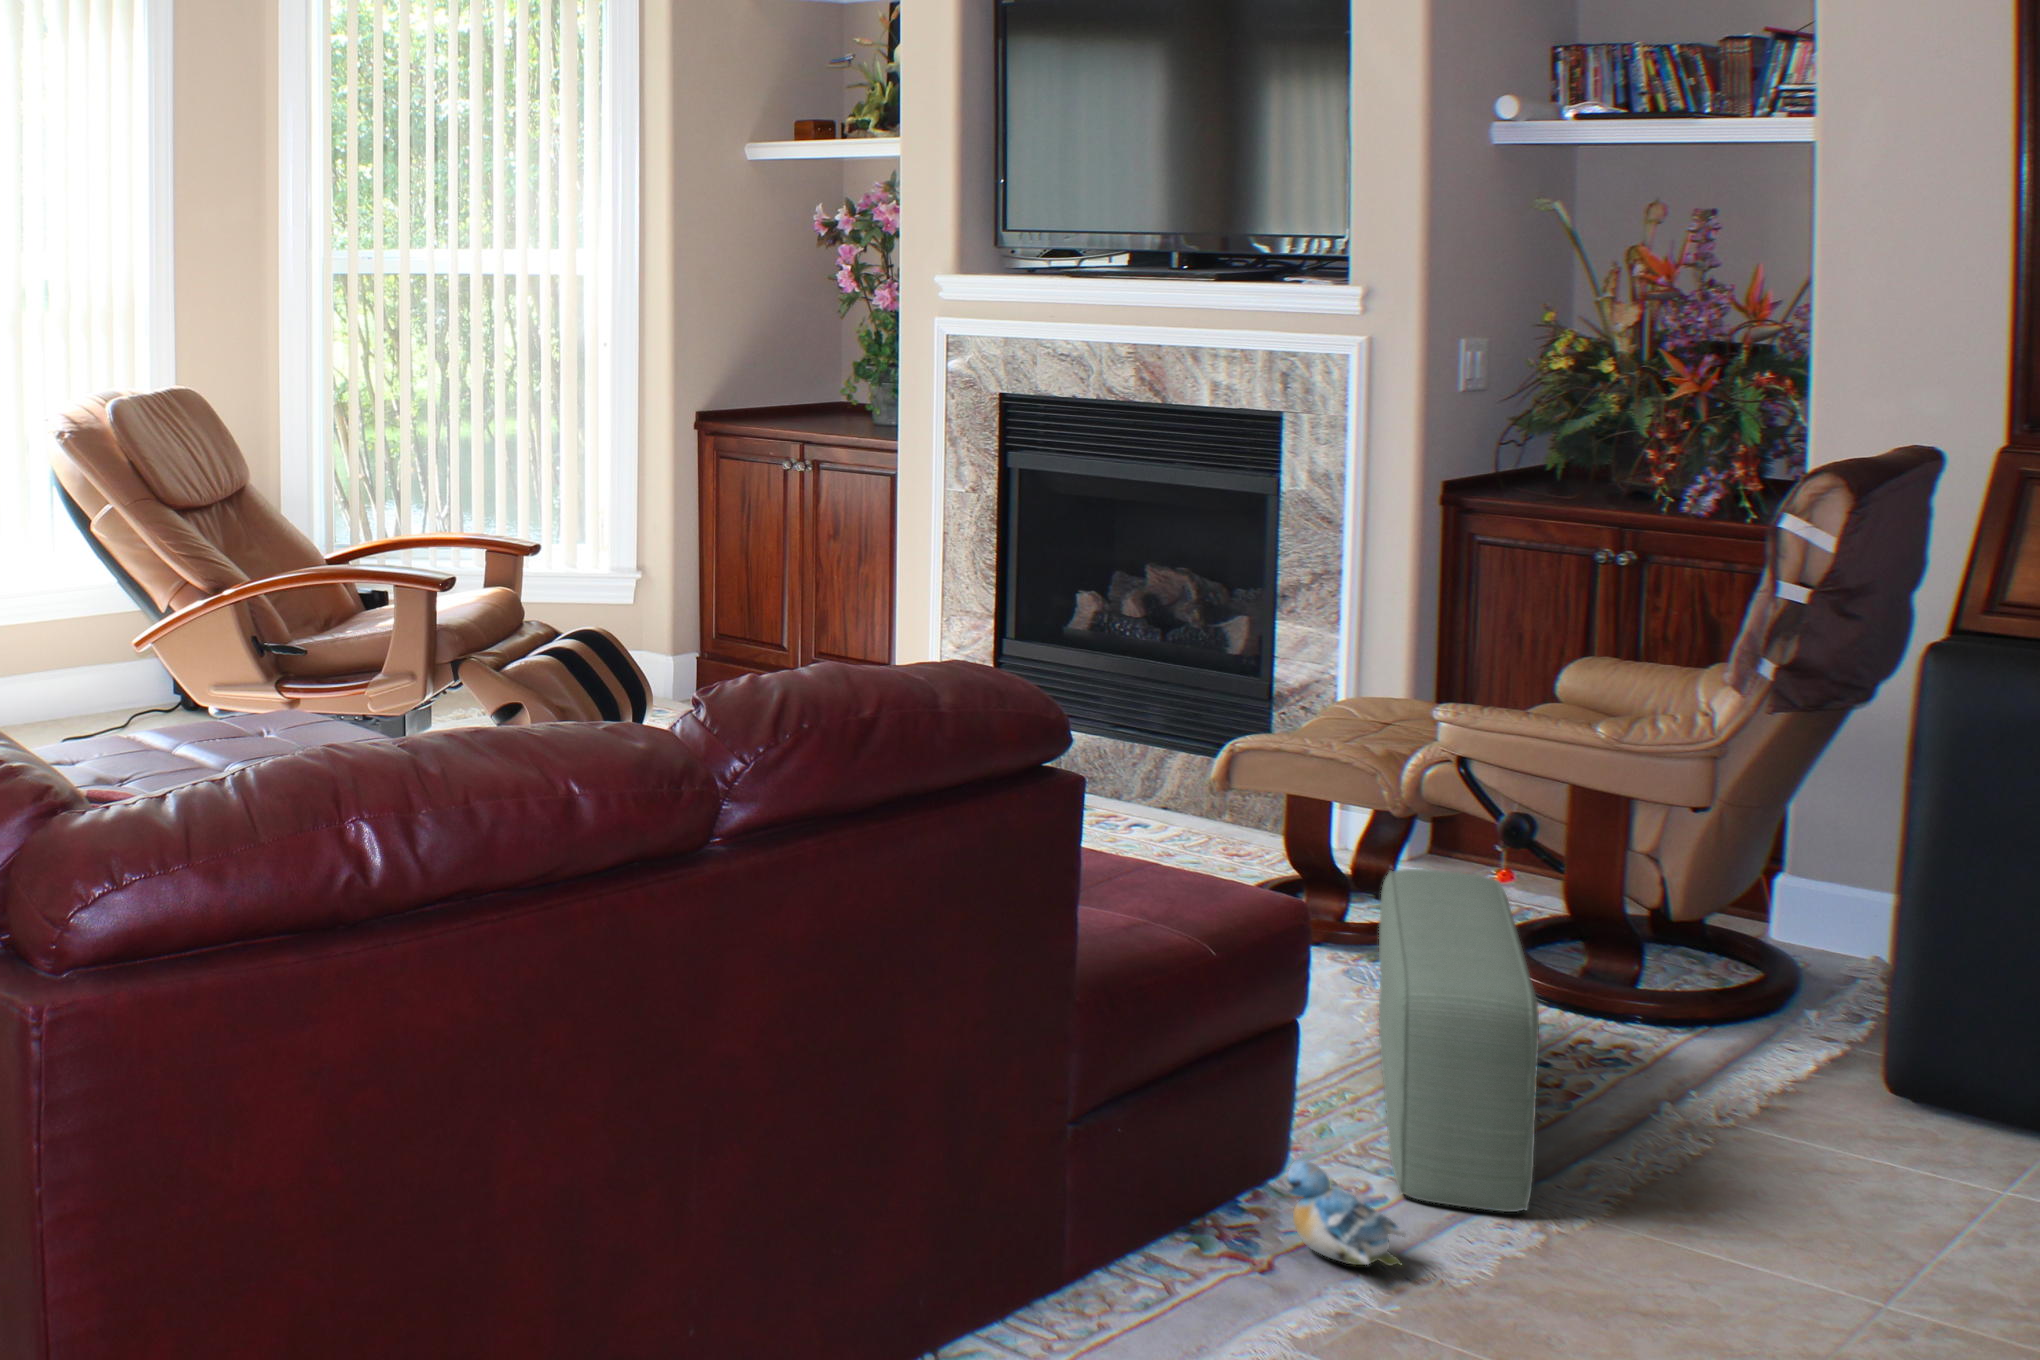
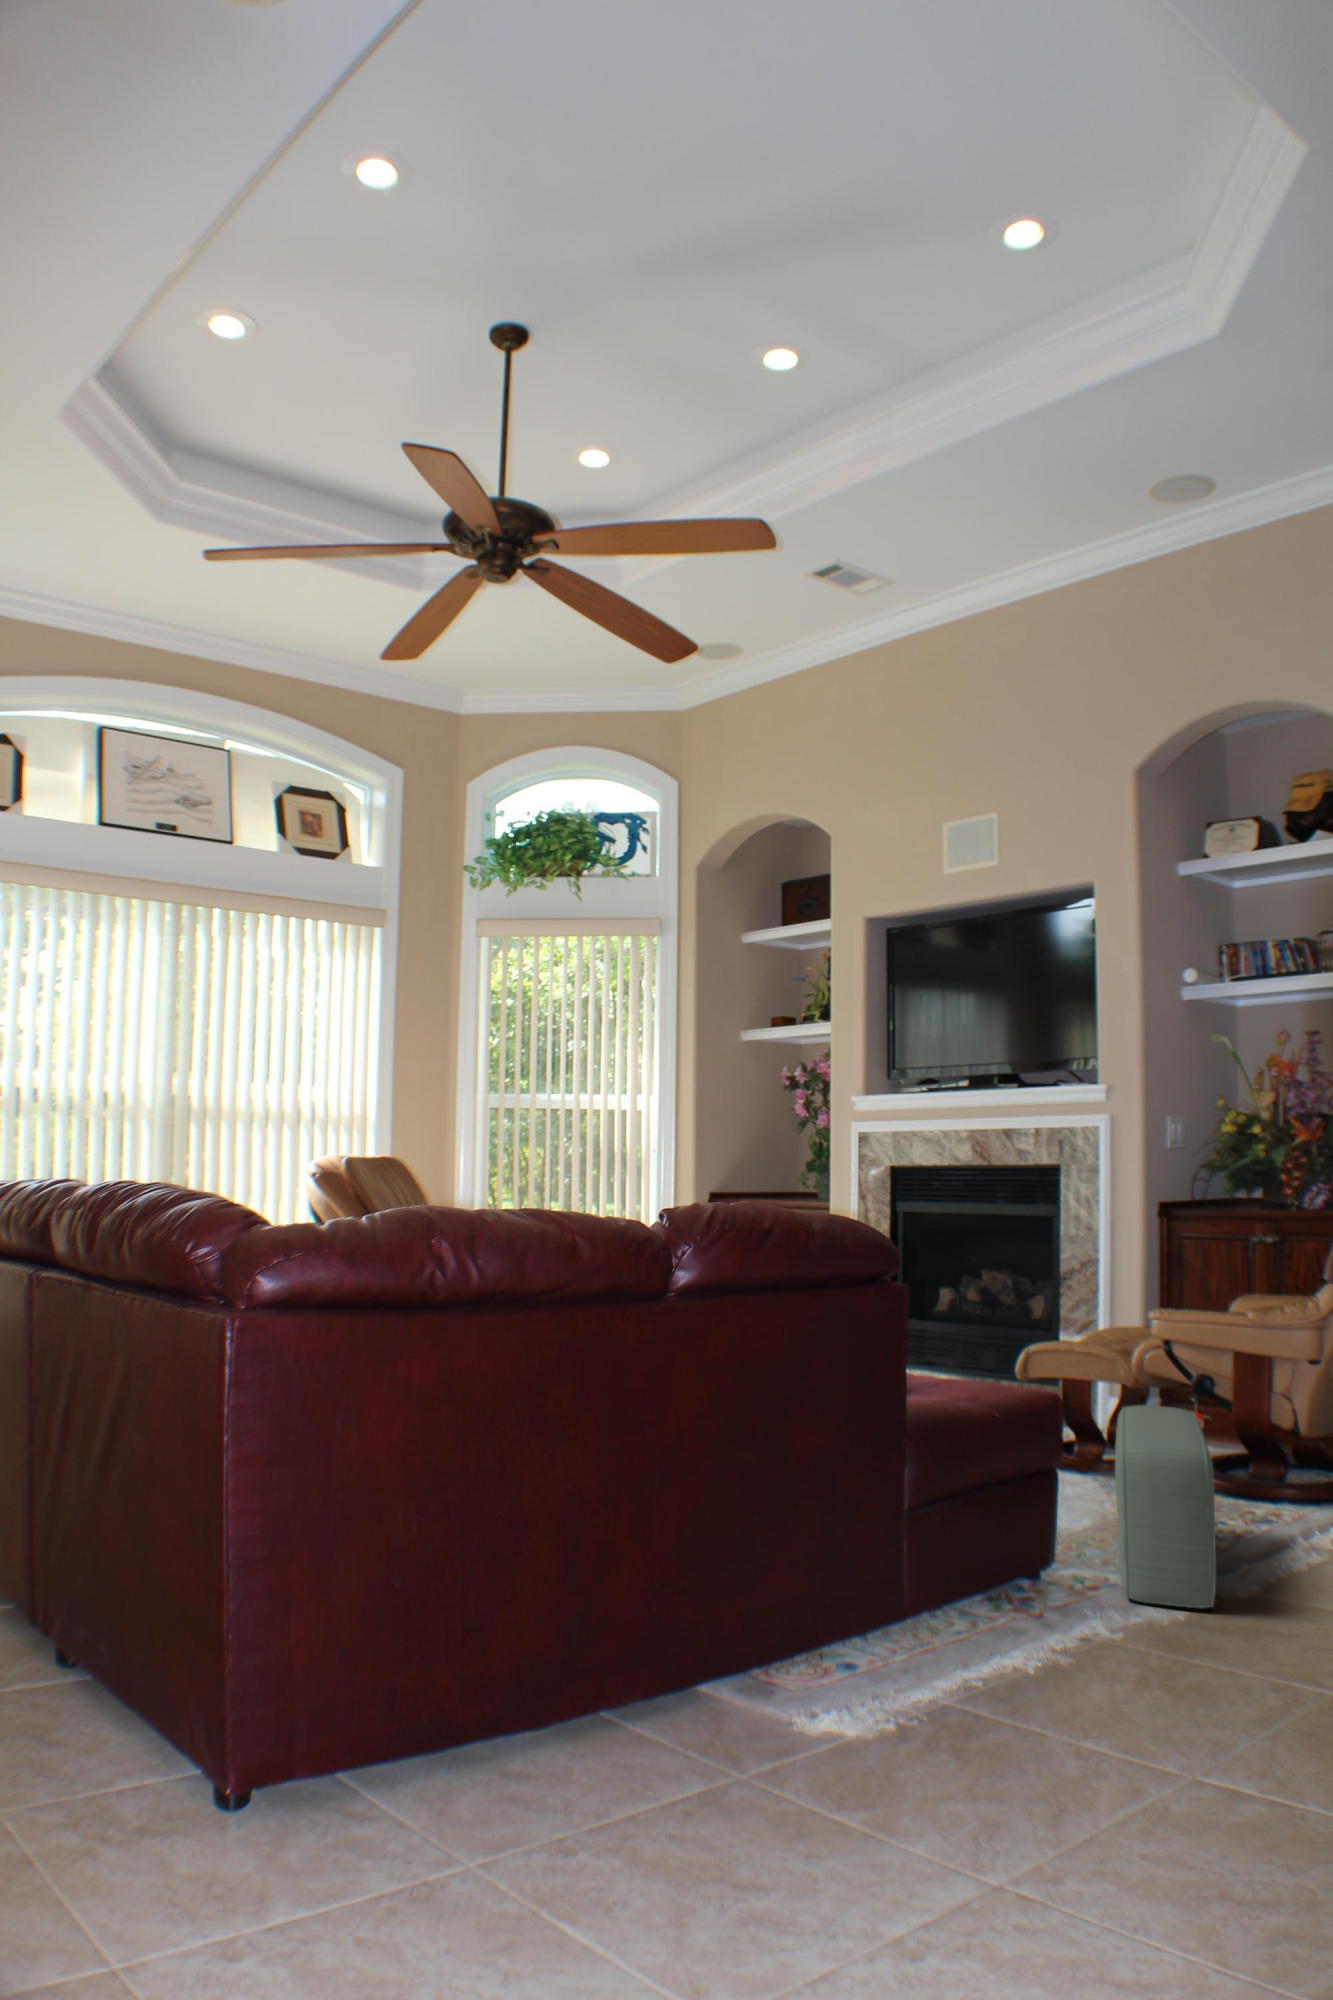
plush toy: present [1285,1160,1406,1266] -> none [1042,1558,1125,1630]

